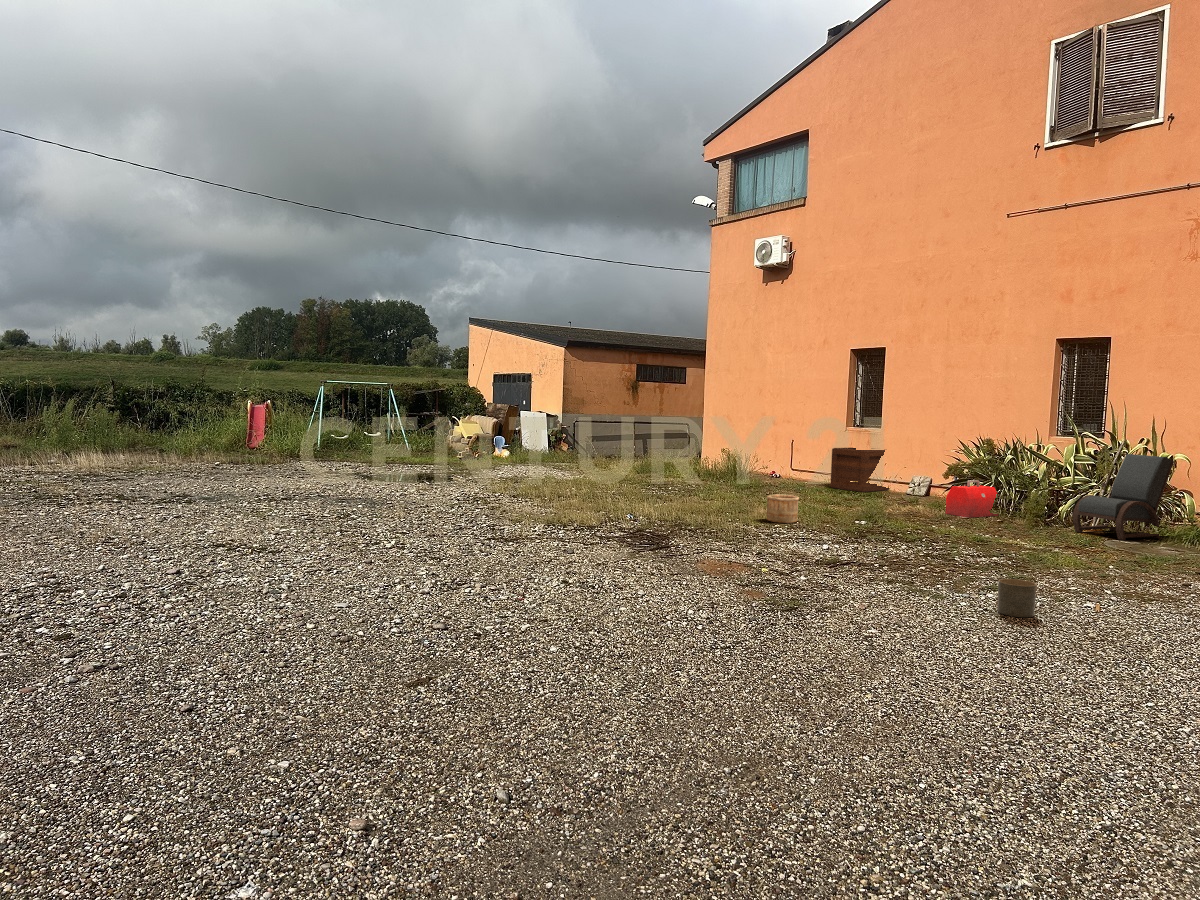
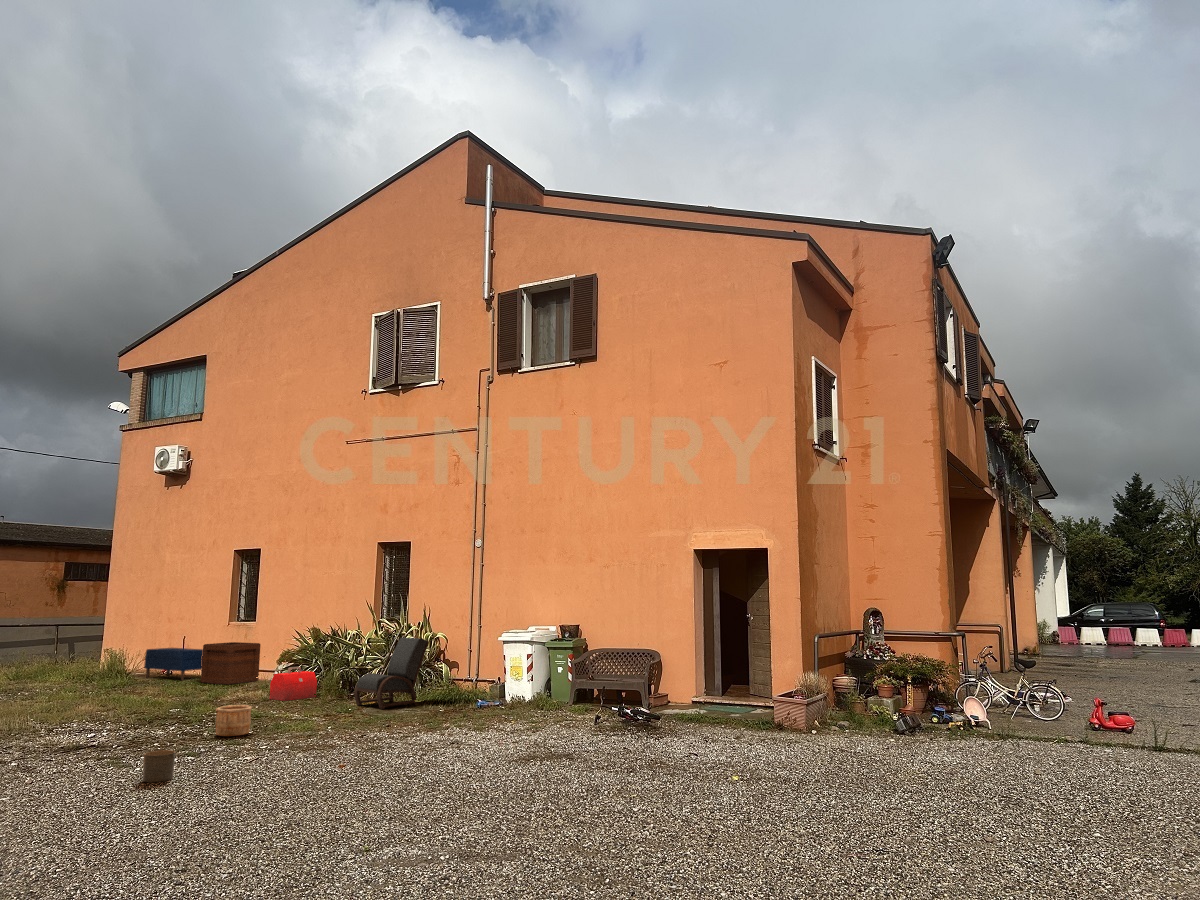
bench: none [761,449,828,484] -> present [144,648,203,680]
wooden bucket: present [767,494,799,523] -> present [216,705,252,736]

